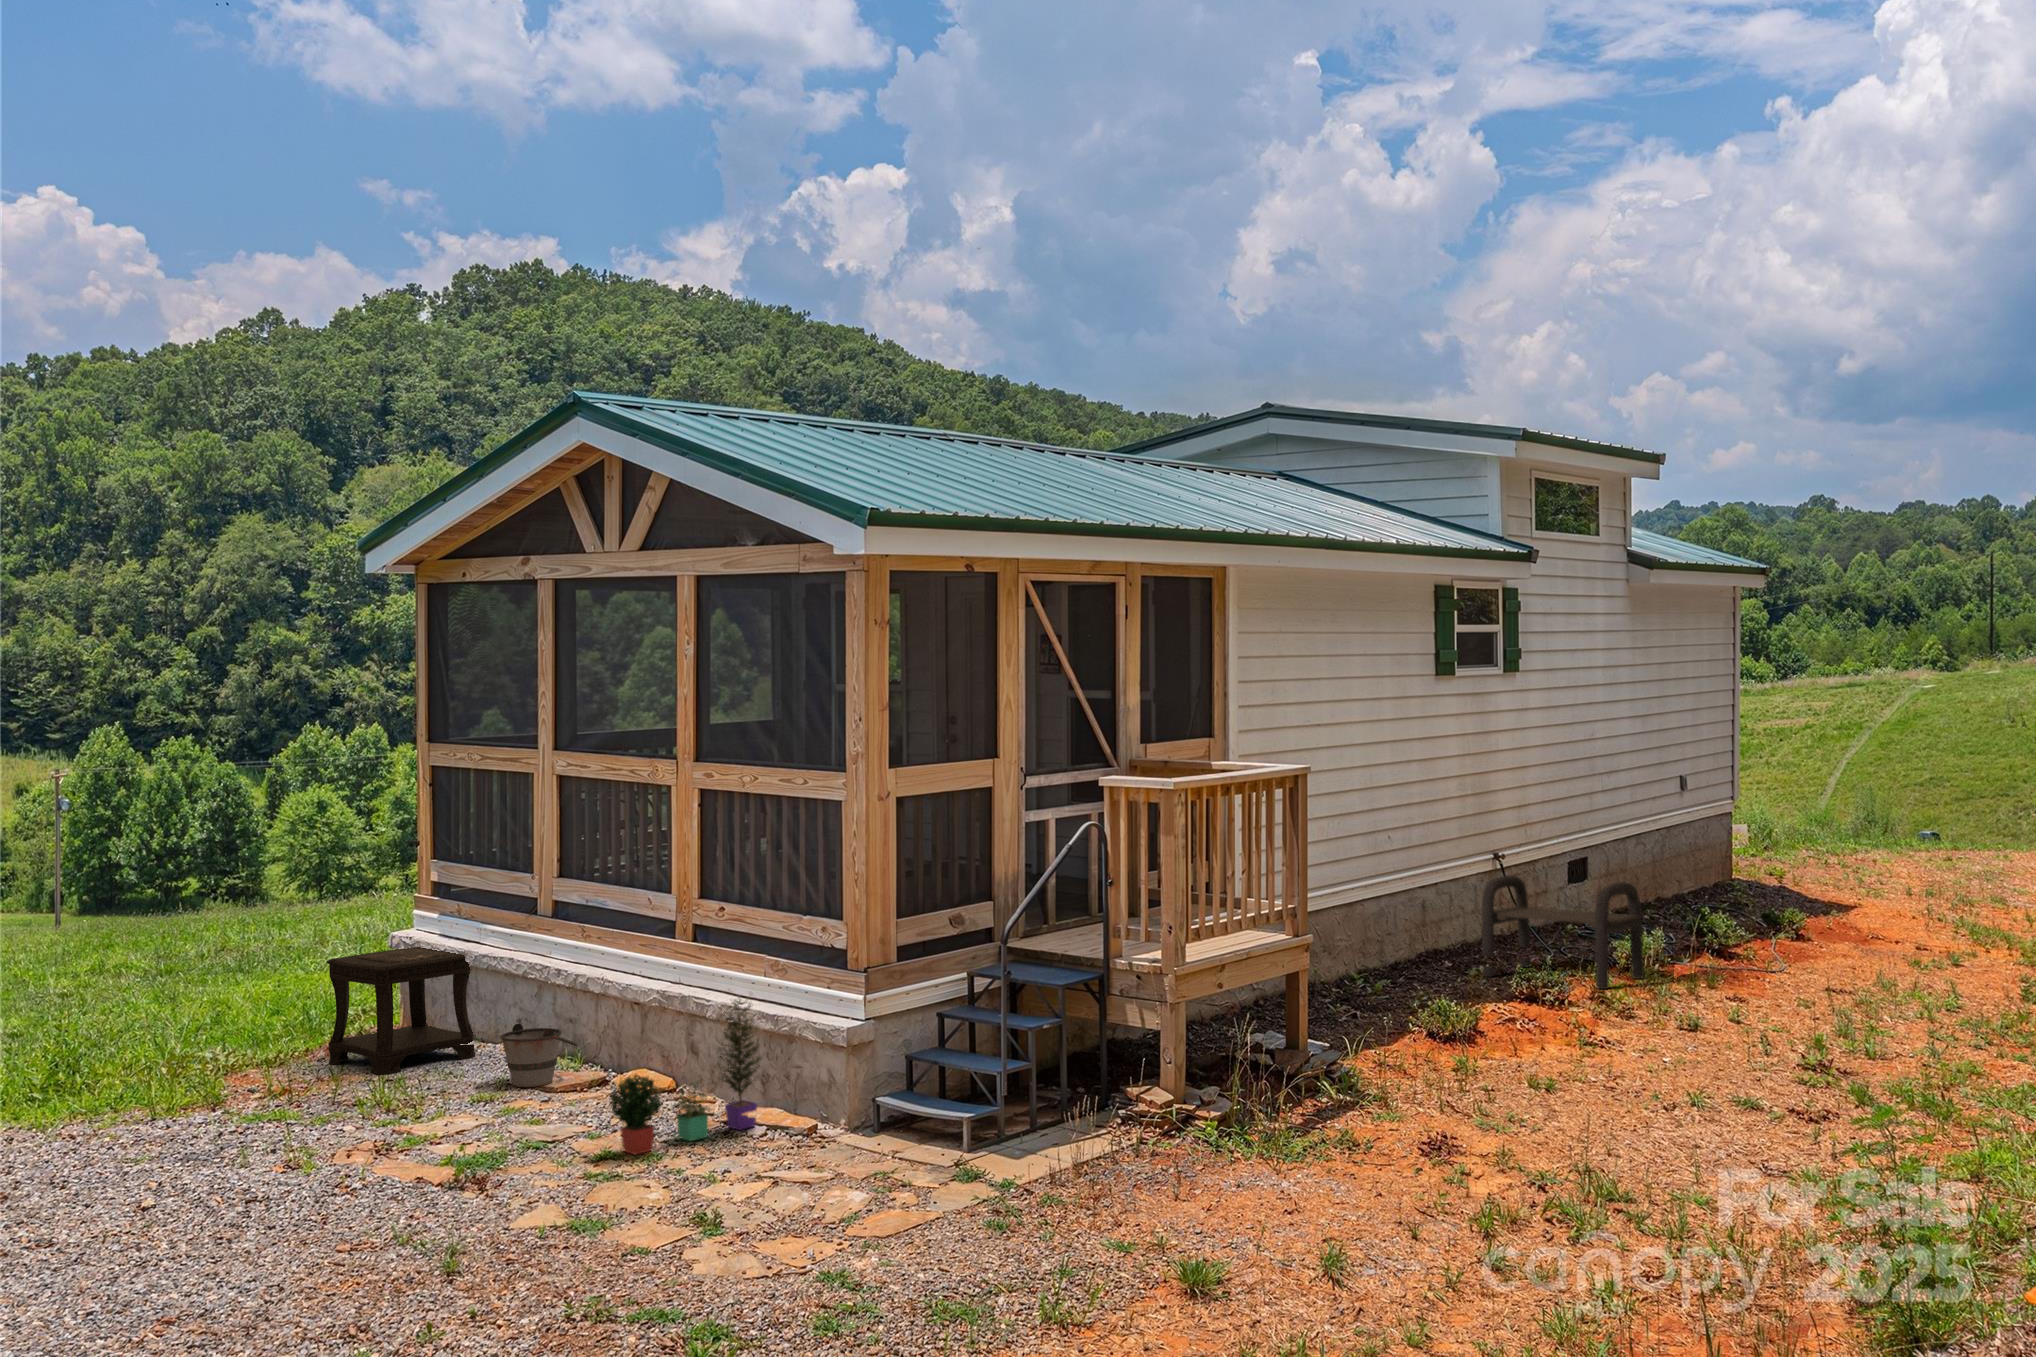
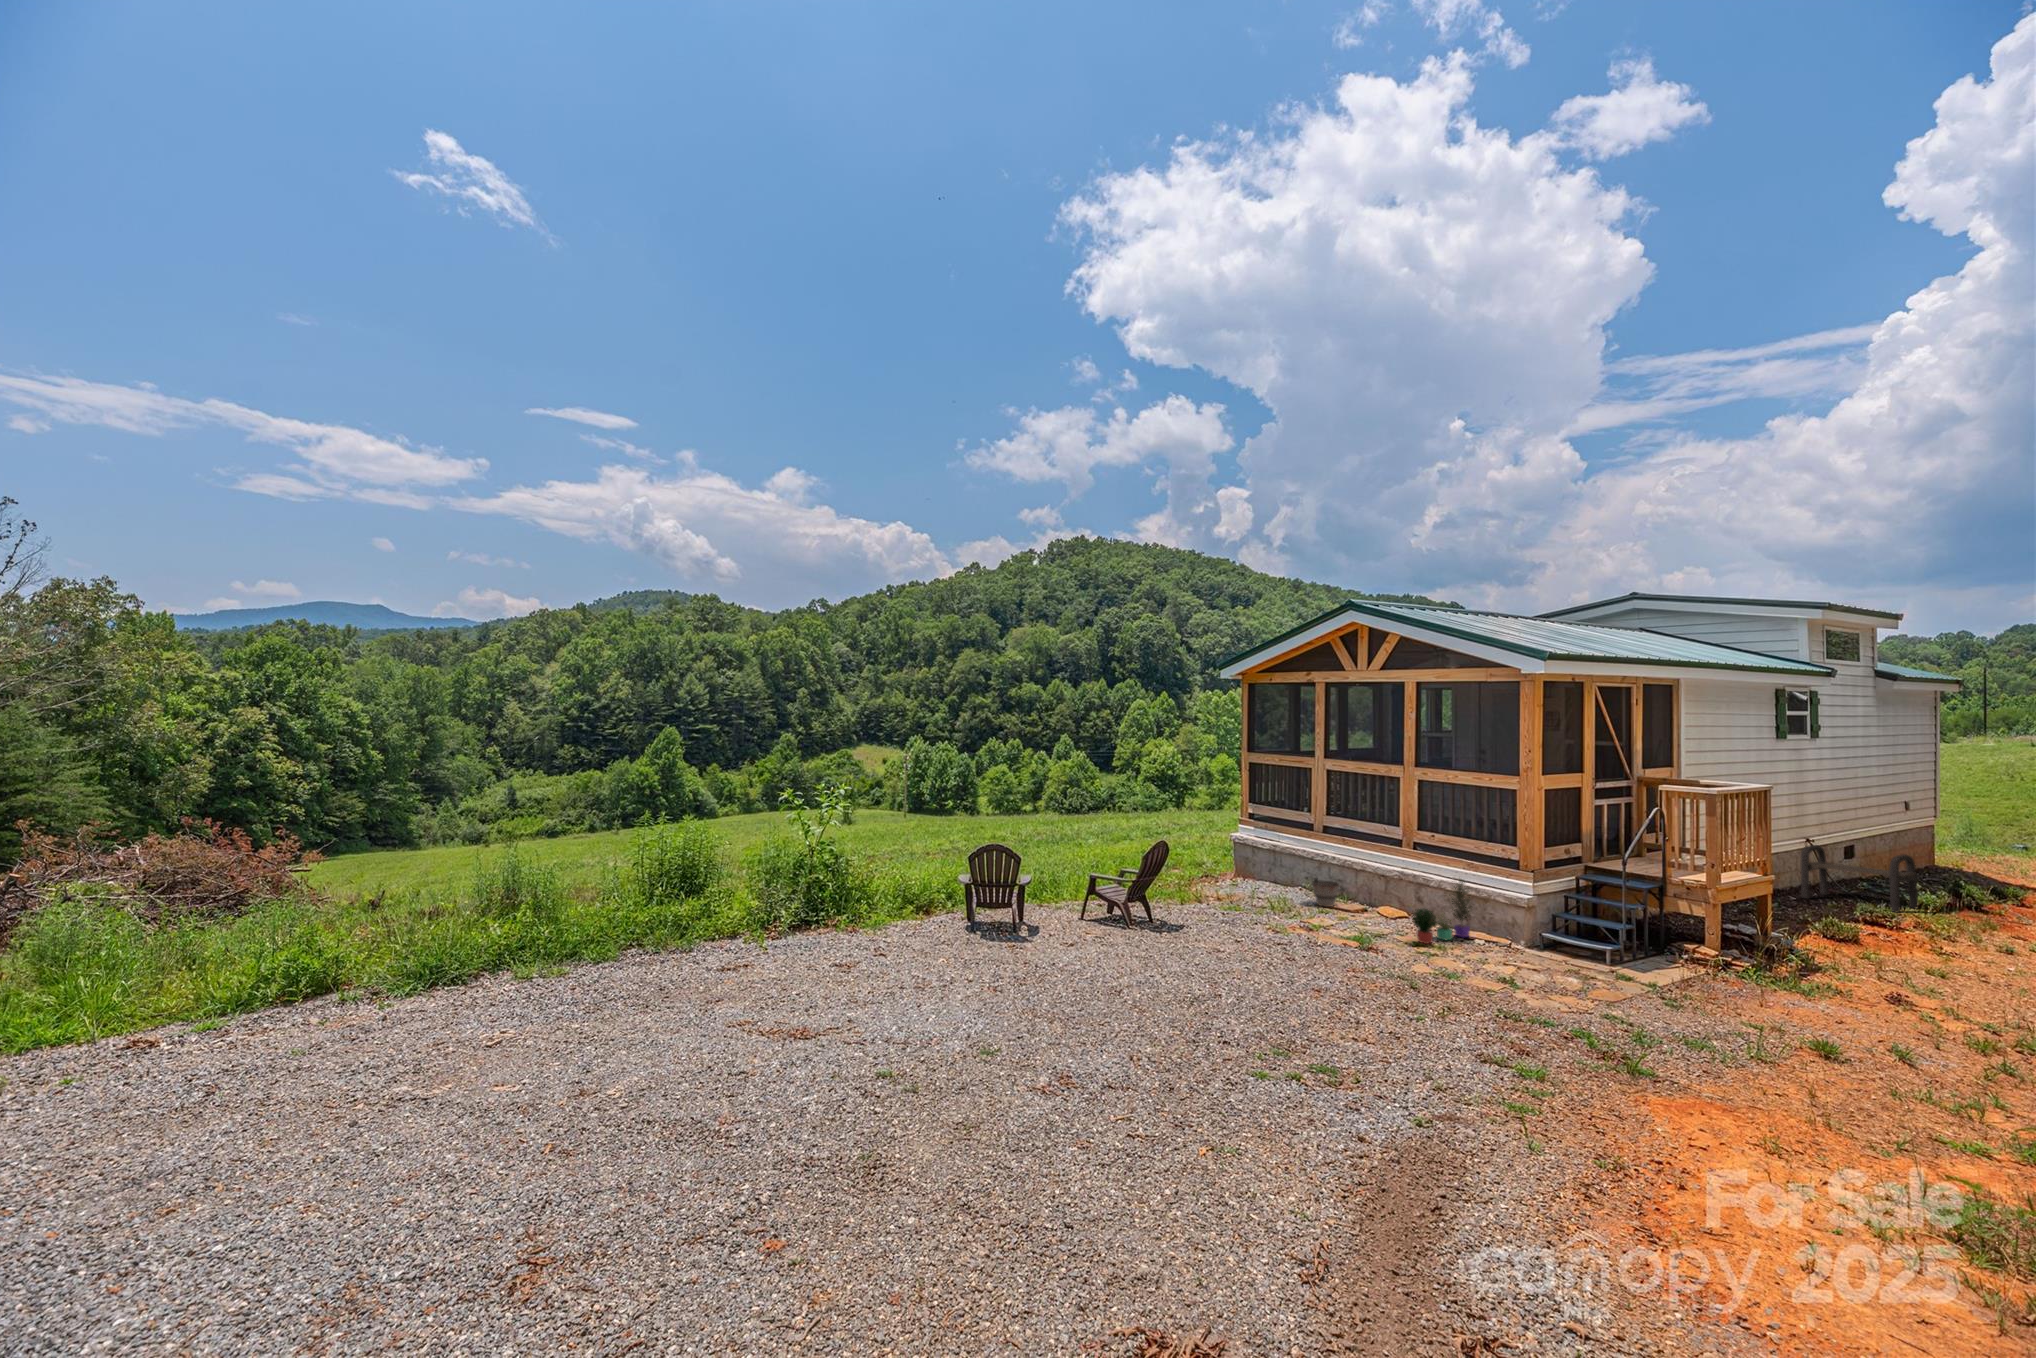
side table: present [326,947,475,1075] -> none [1215,839,1280,894]

